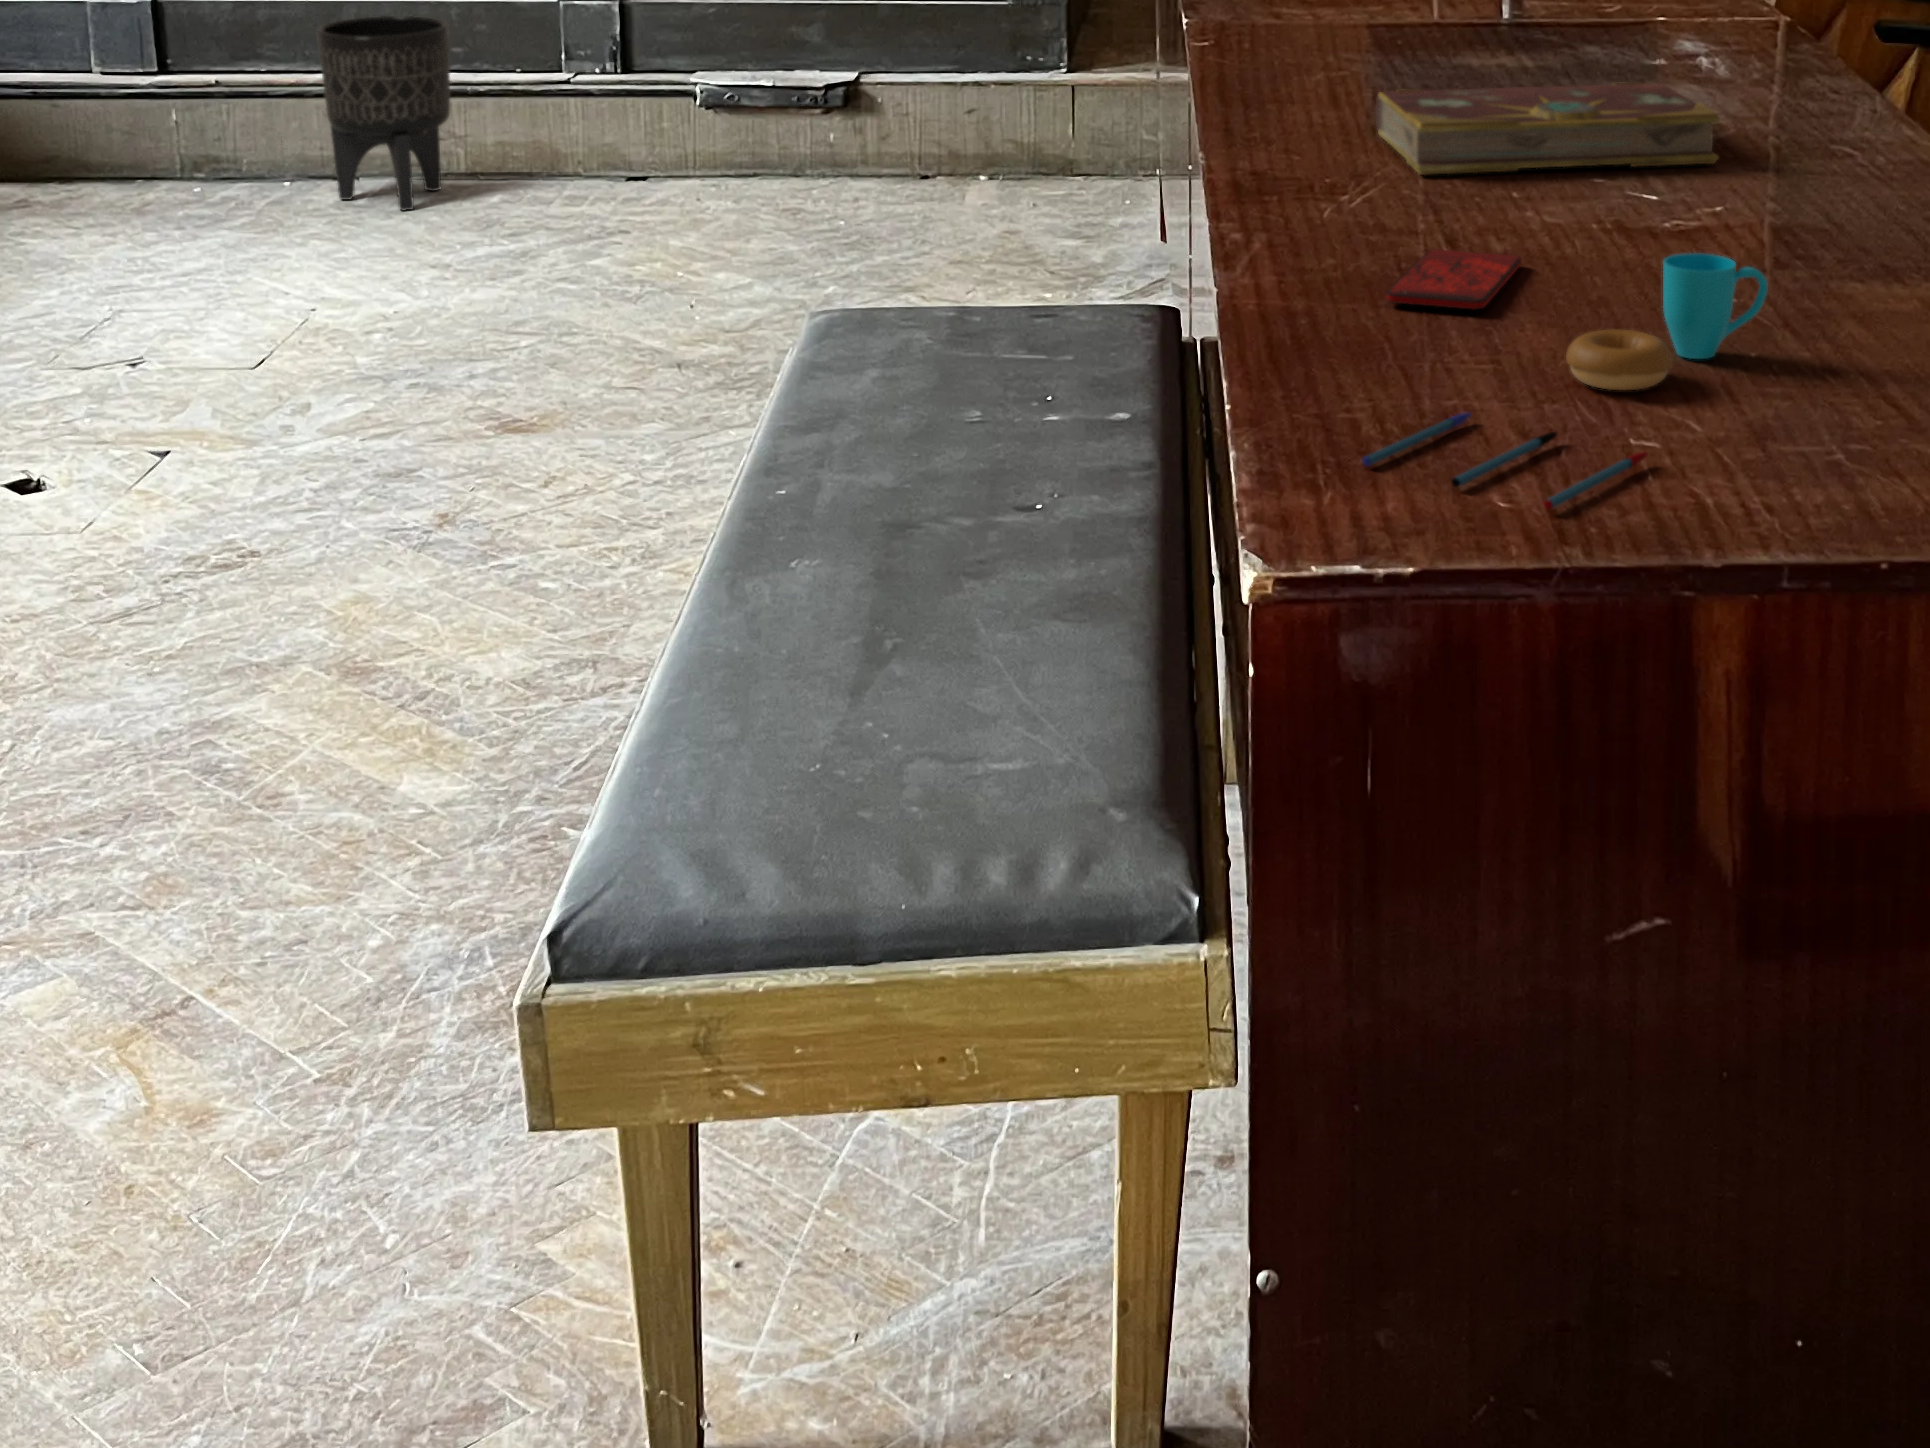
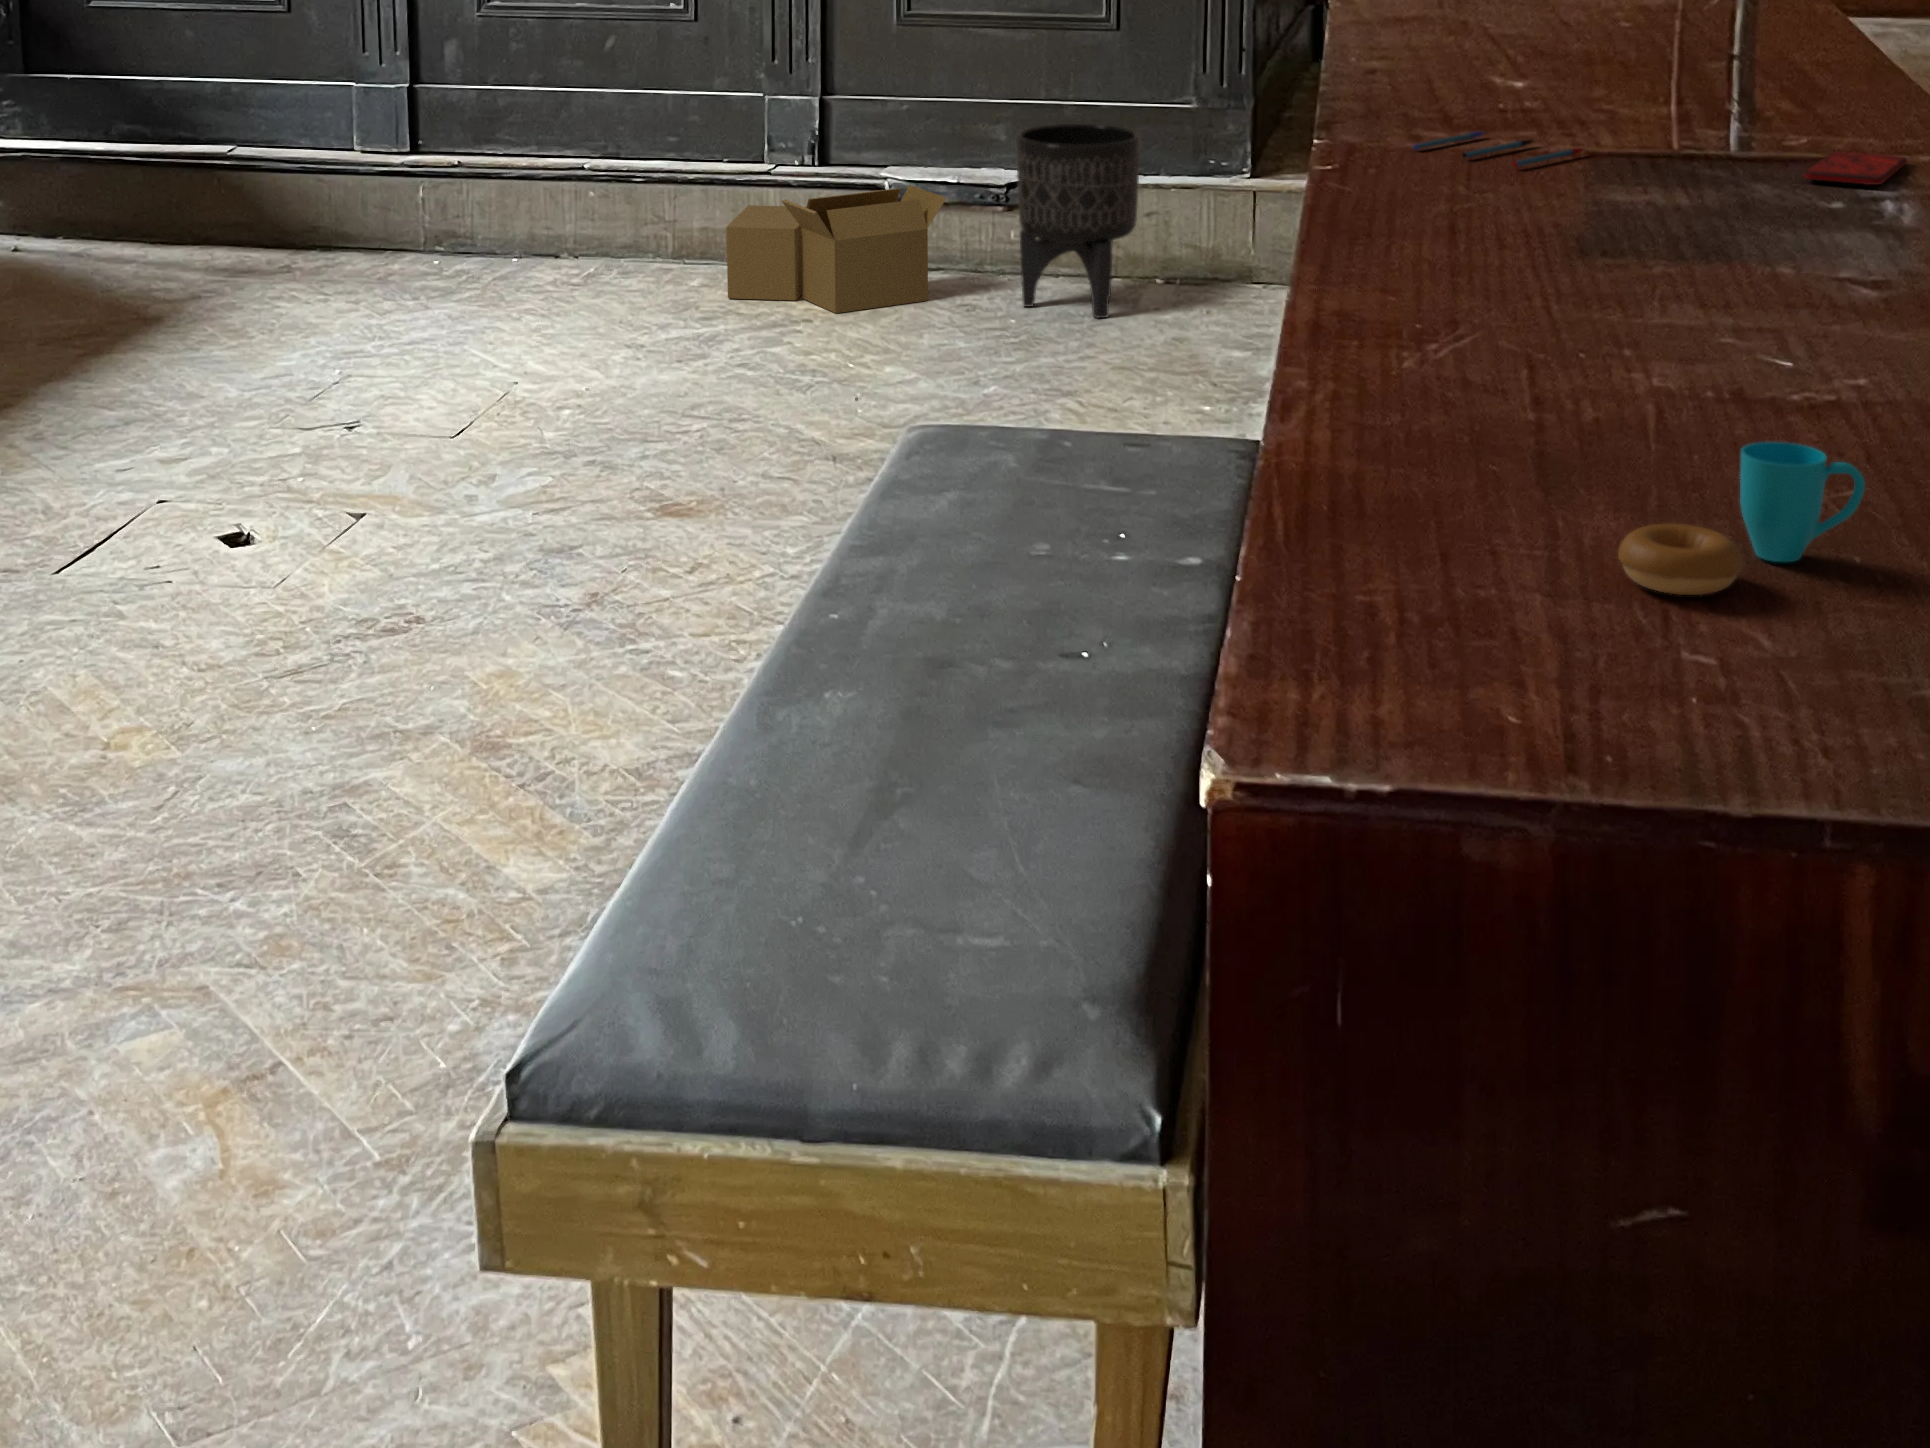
planter: present [317,16,450,211] -> present [1016,124,1141,318]
book: present [1375,82,1720,175] -> none [1478,232,1862,327]
cardboard box: none [530,89,763,223] -> present [726,185,946,313]
smartphone: present [1386,249,1521,310] -> present [1804,151,1907,185]
pen: present [1363,413,1648,510] -> present [1413,131,1584,167]

